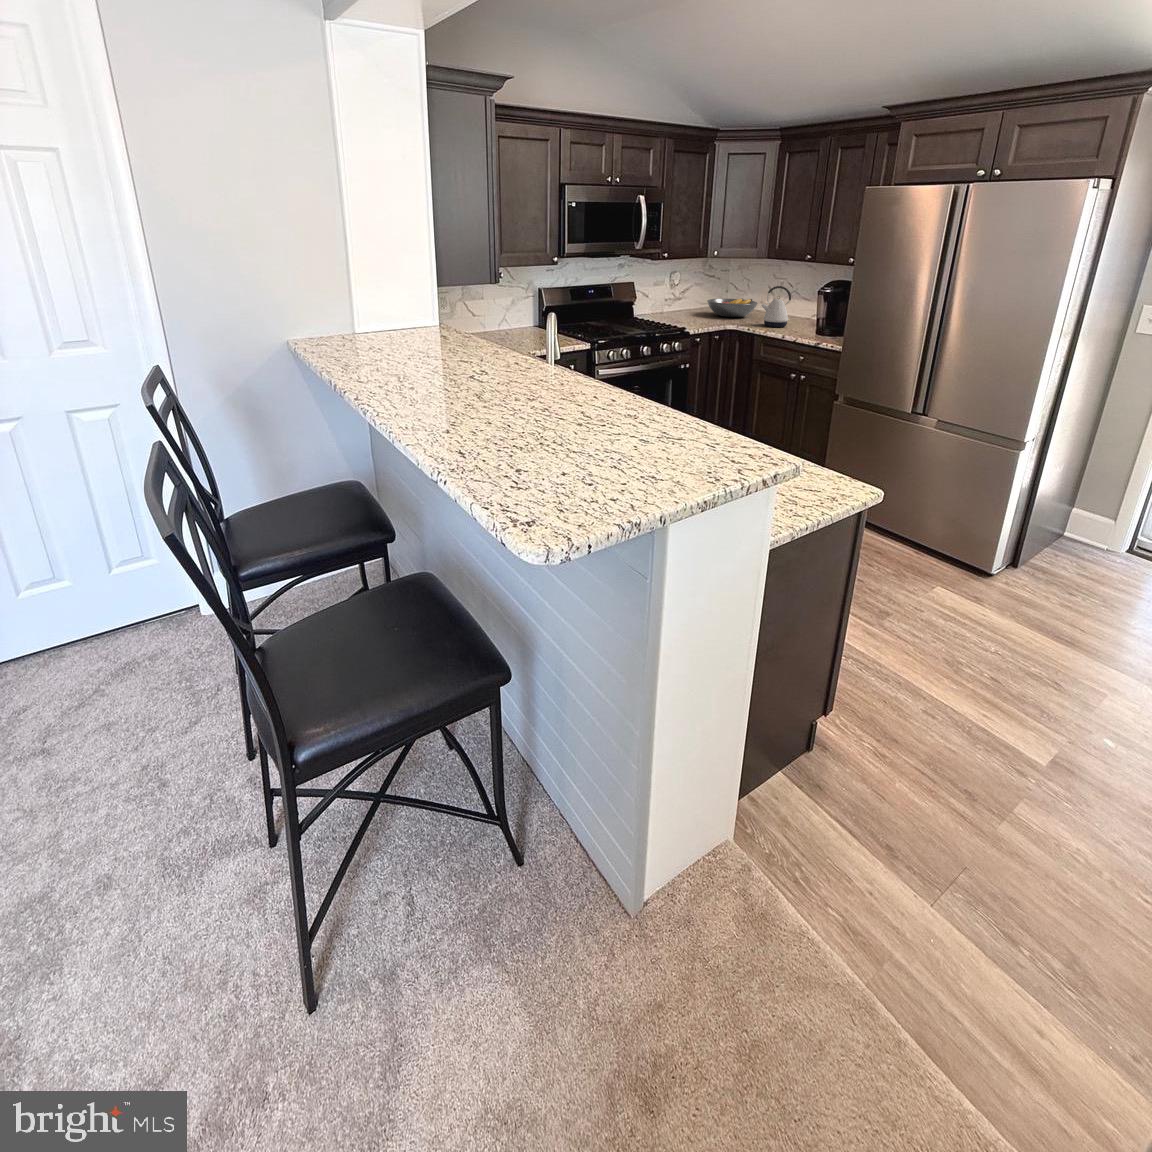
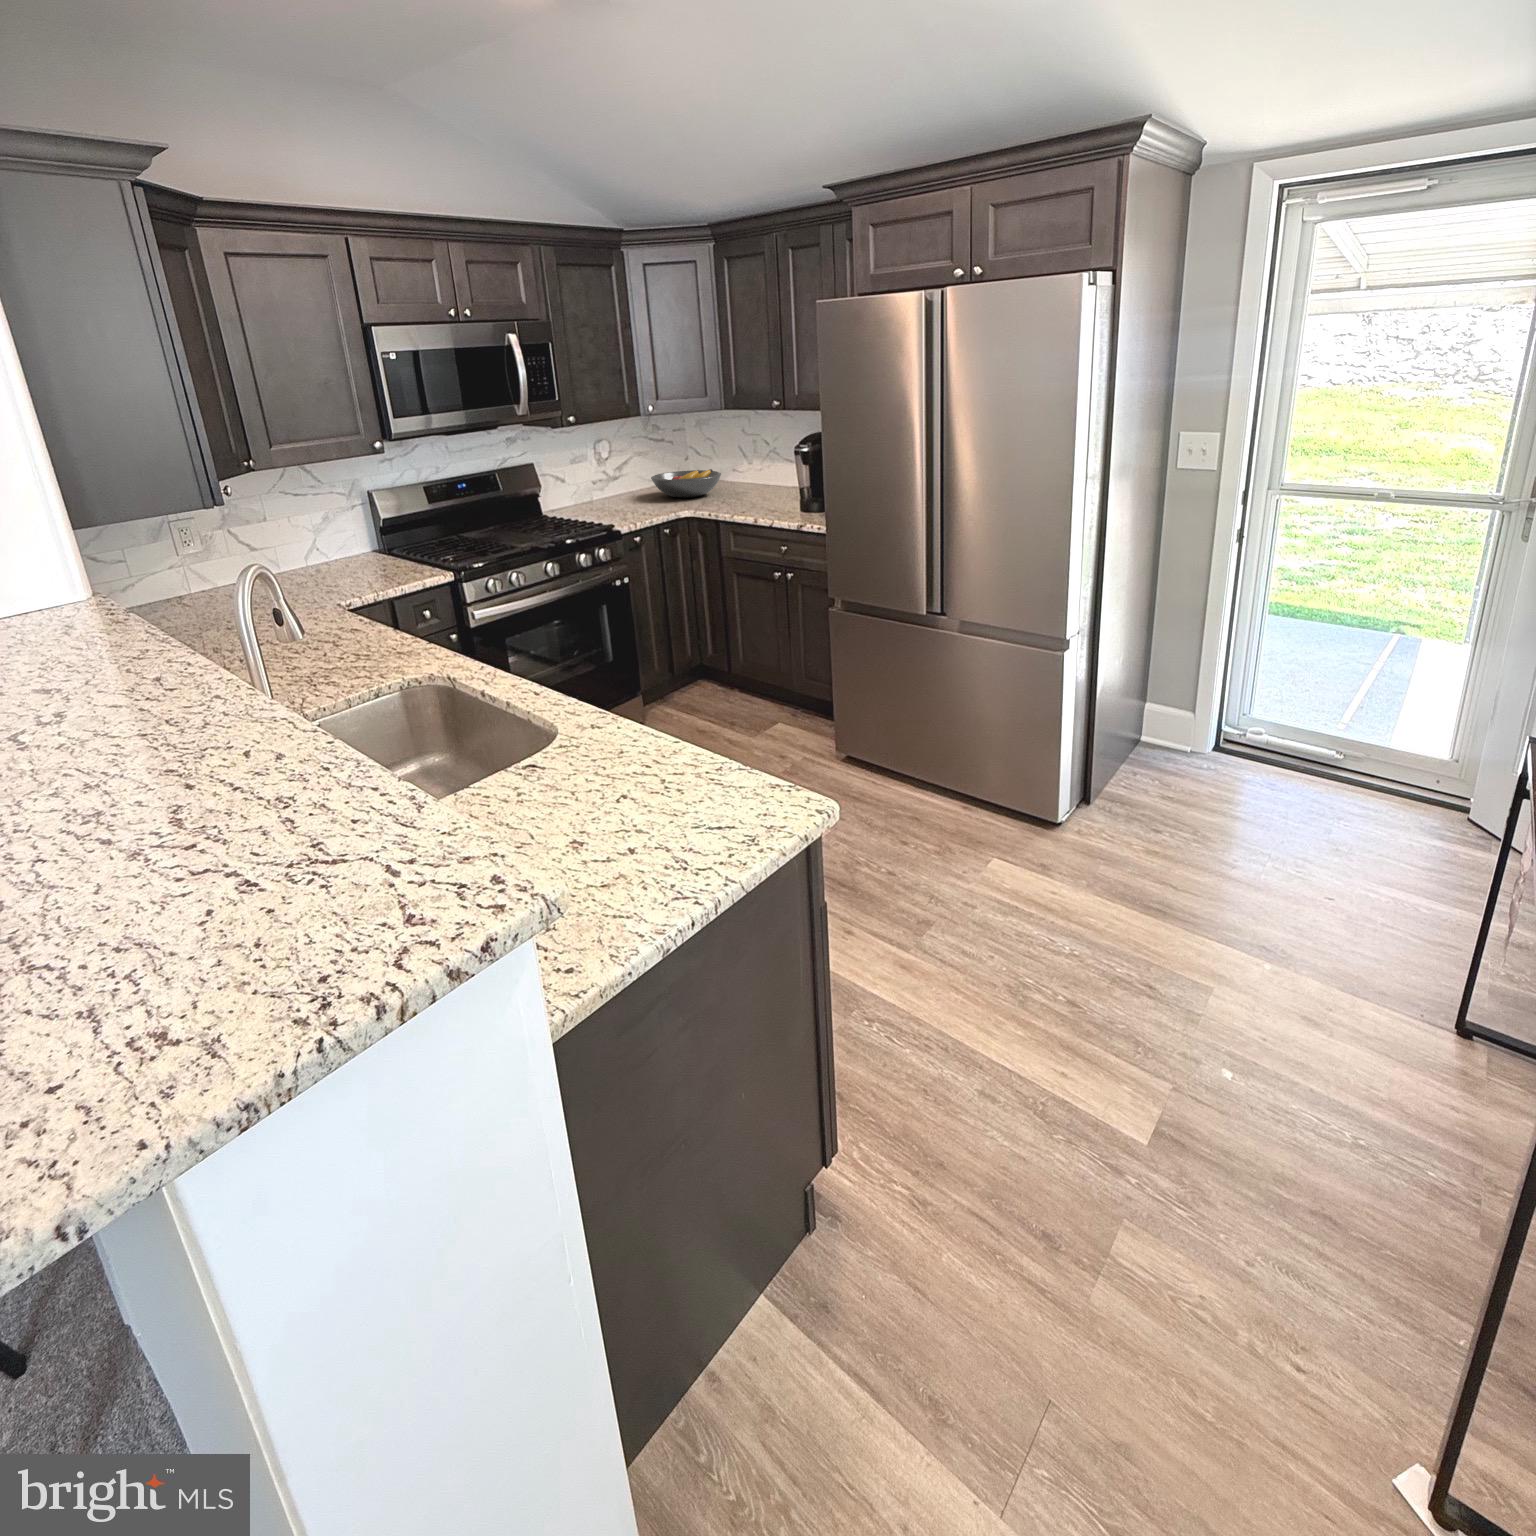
kettle: present [762,286,791,327] -> none [722,449,766,508]

